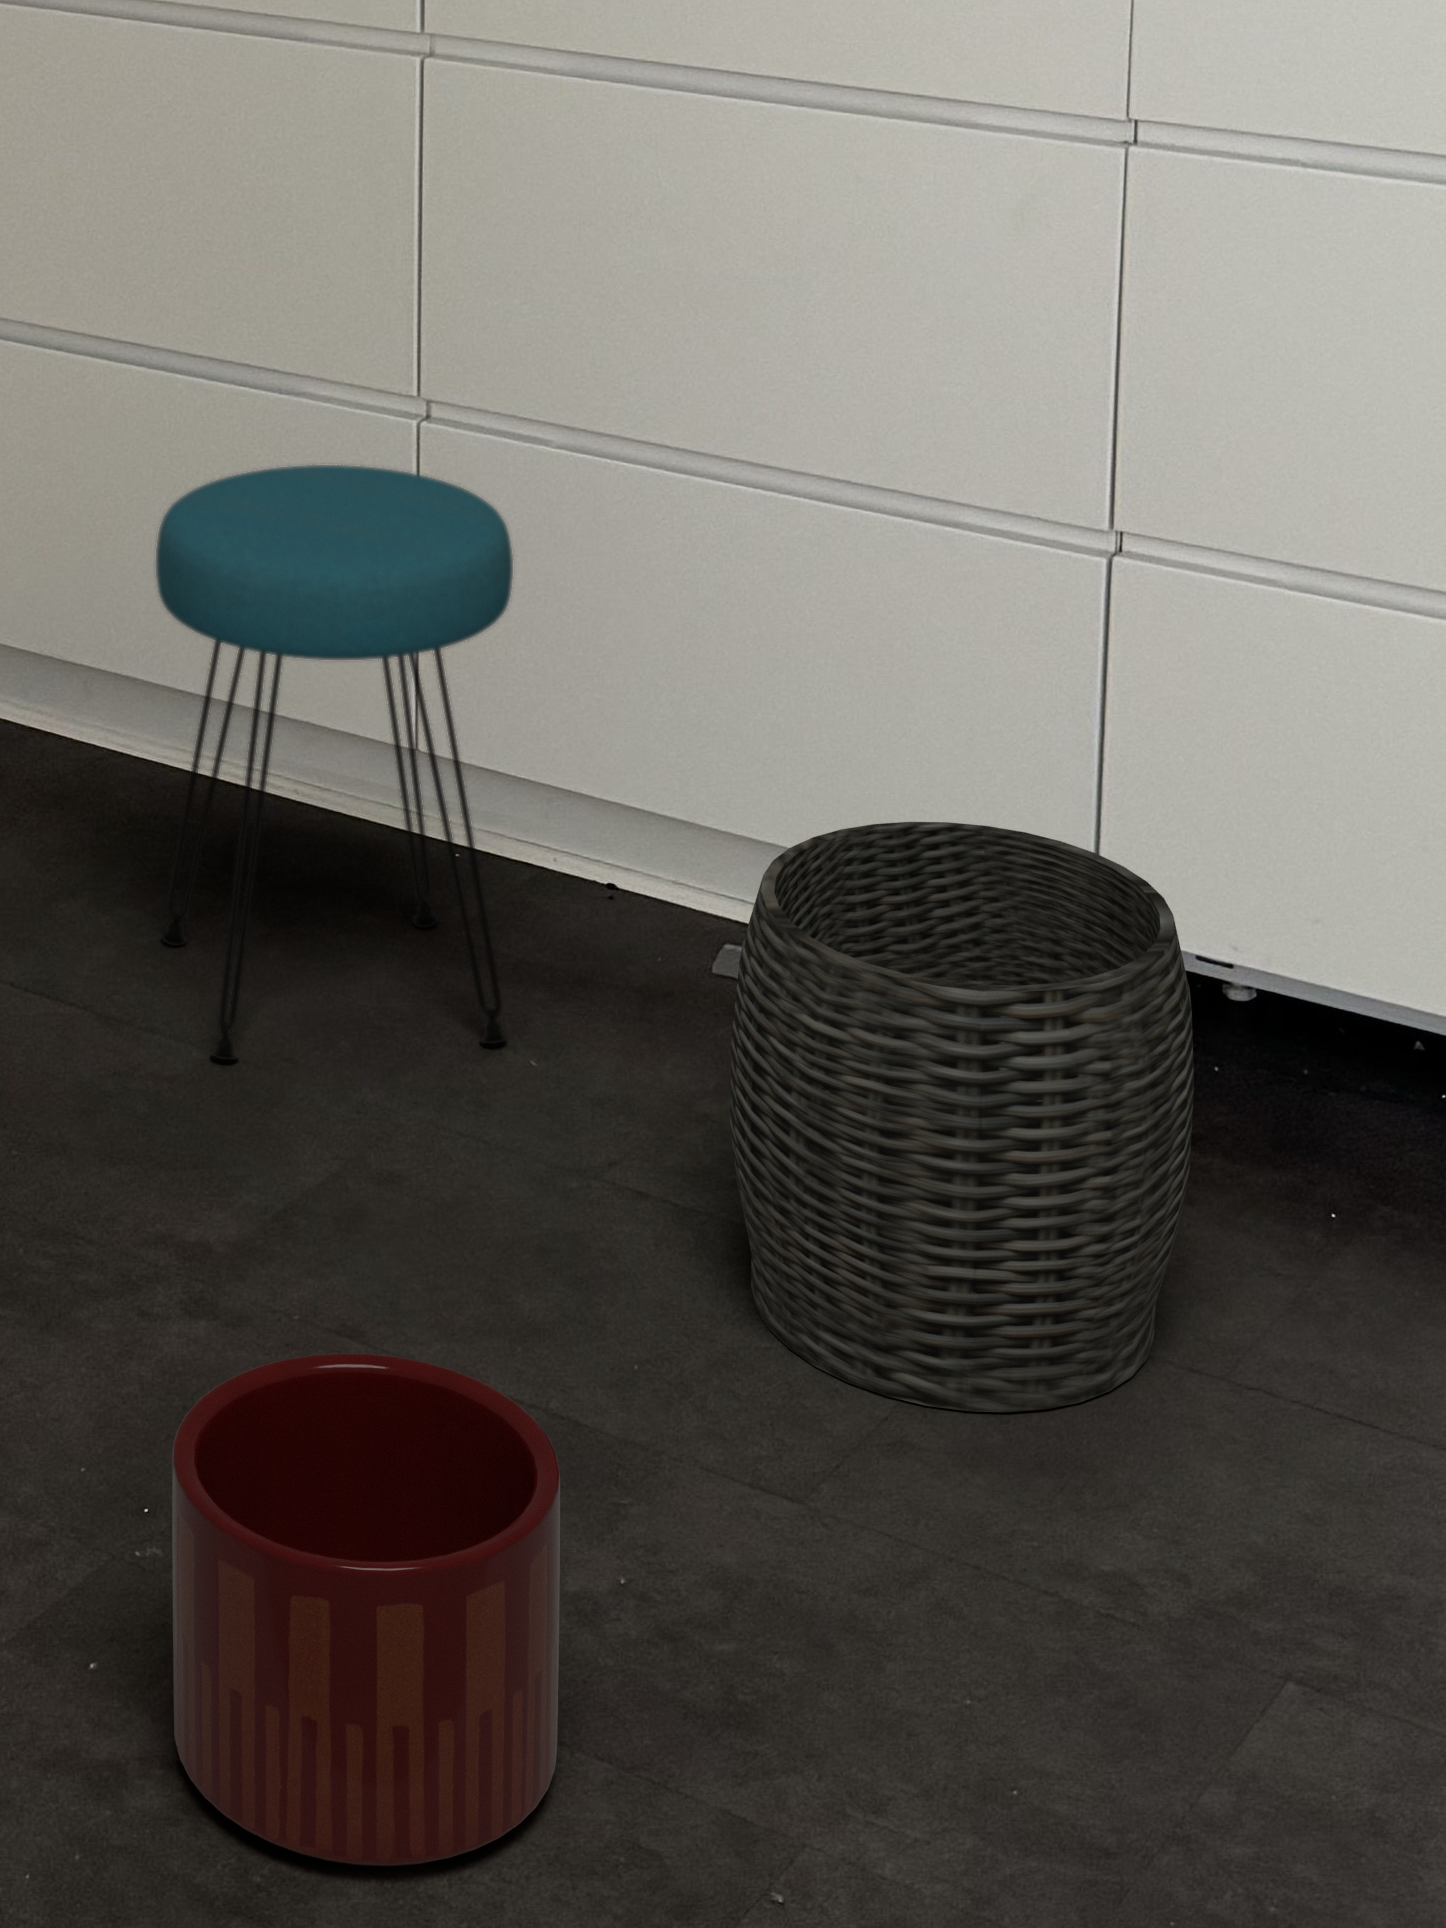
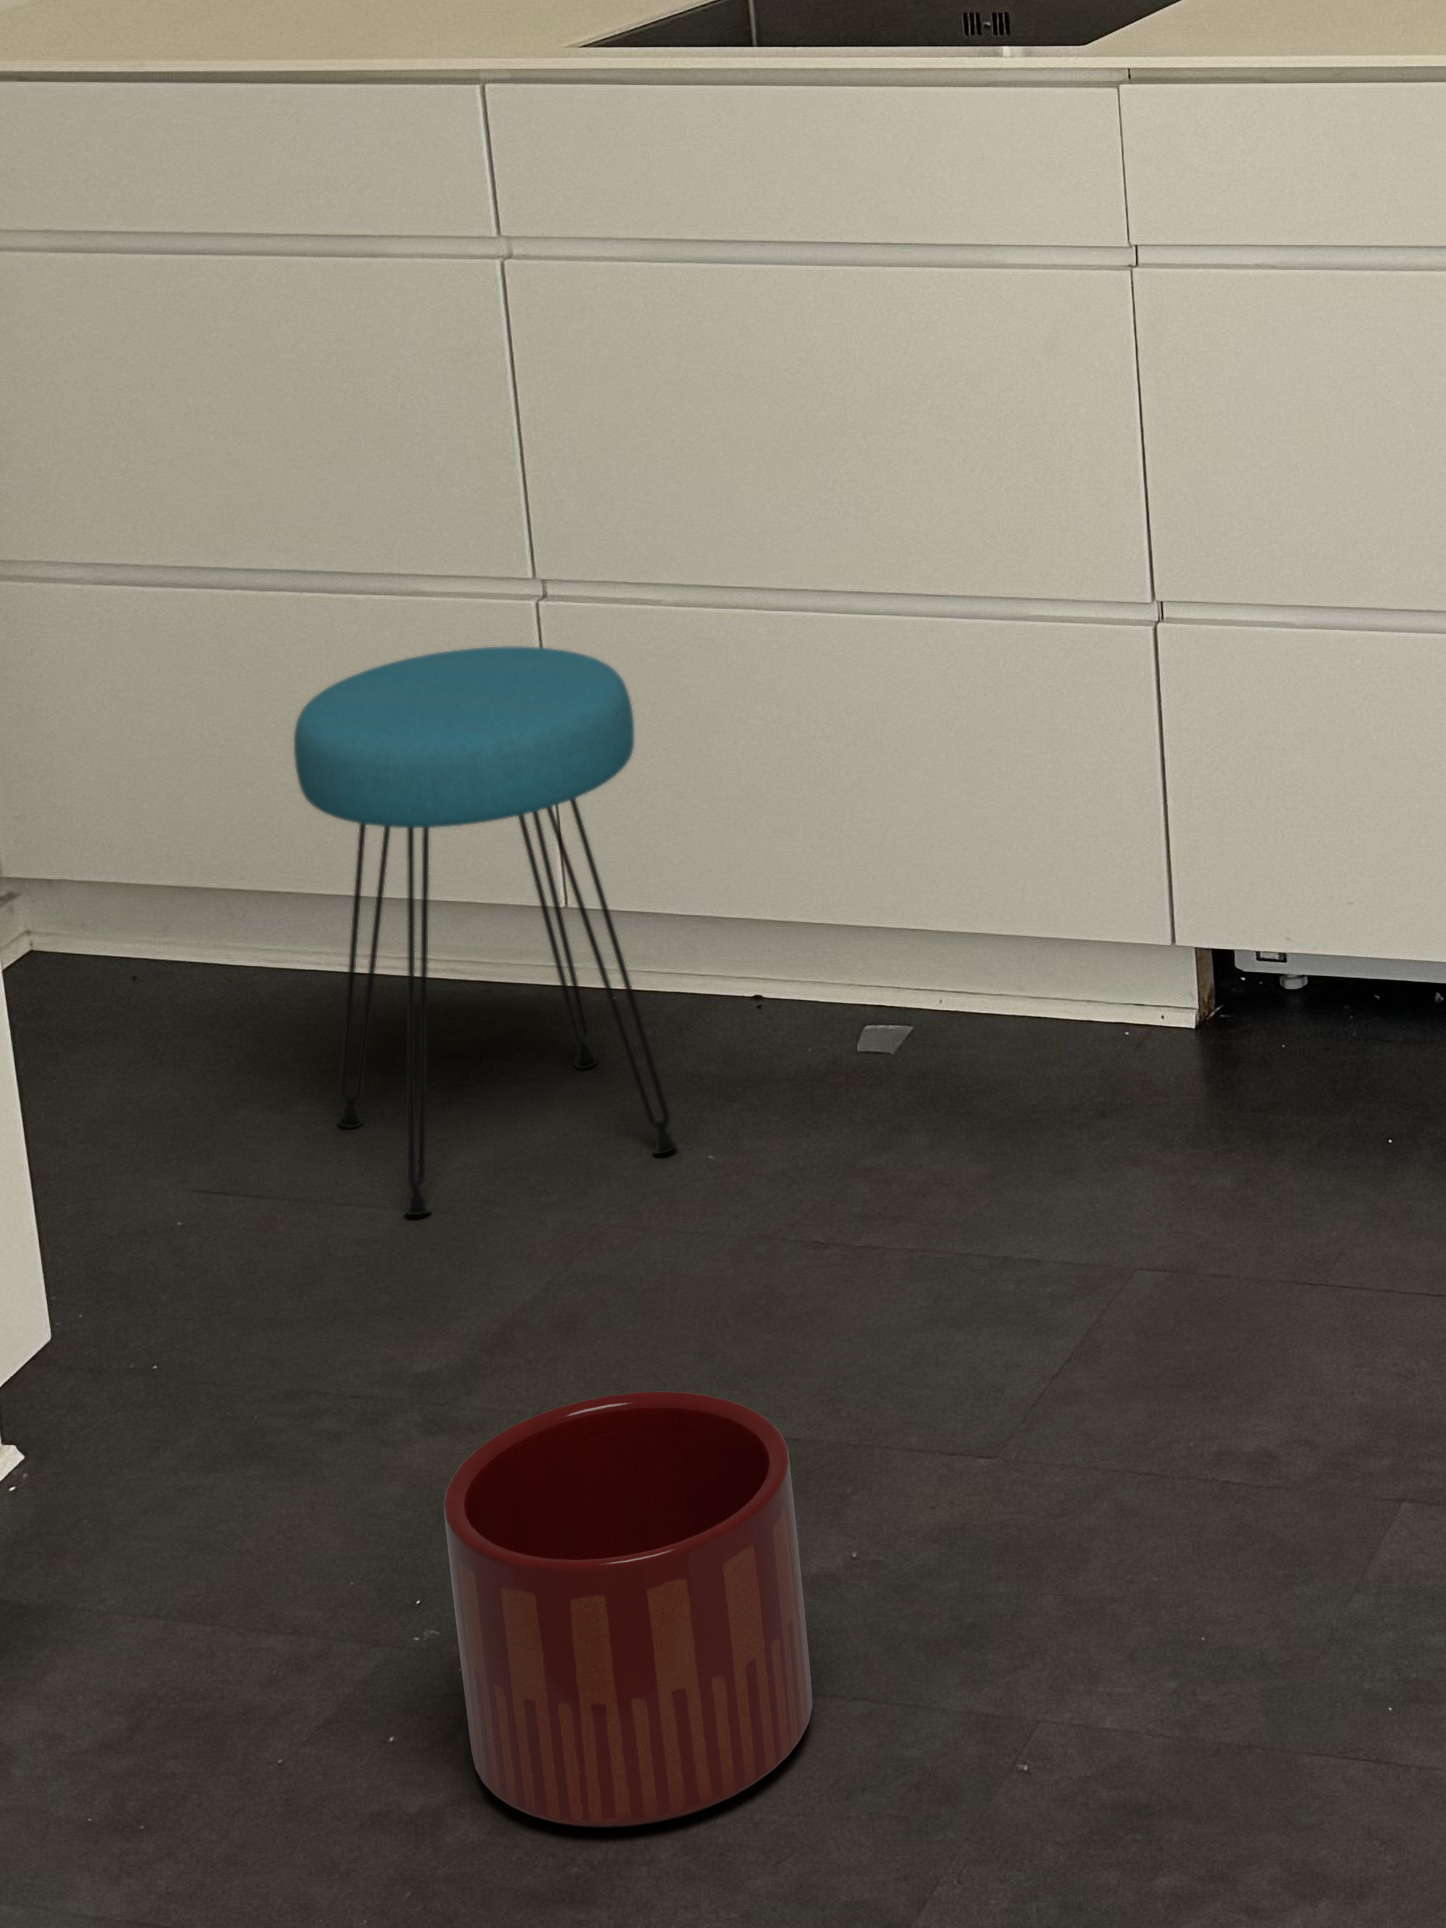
woven basket: present [730,822,1194,1412] -> none [881,865,1270,1361]

